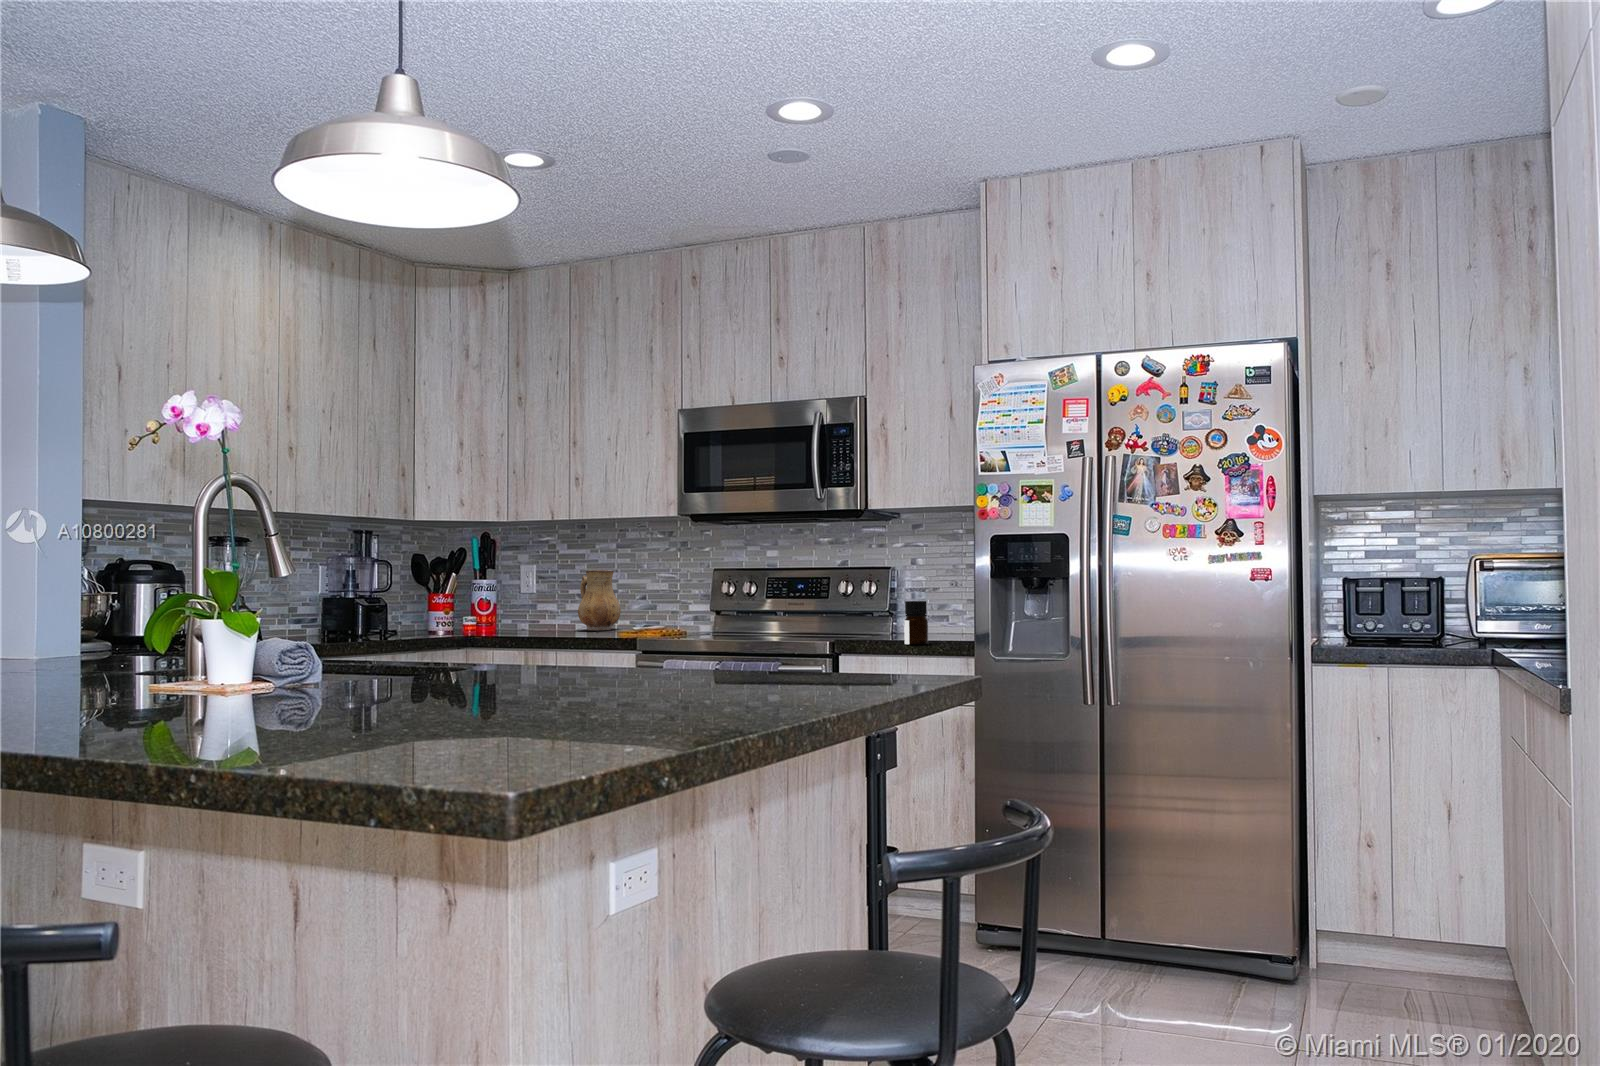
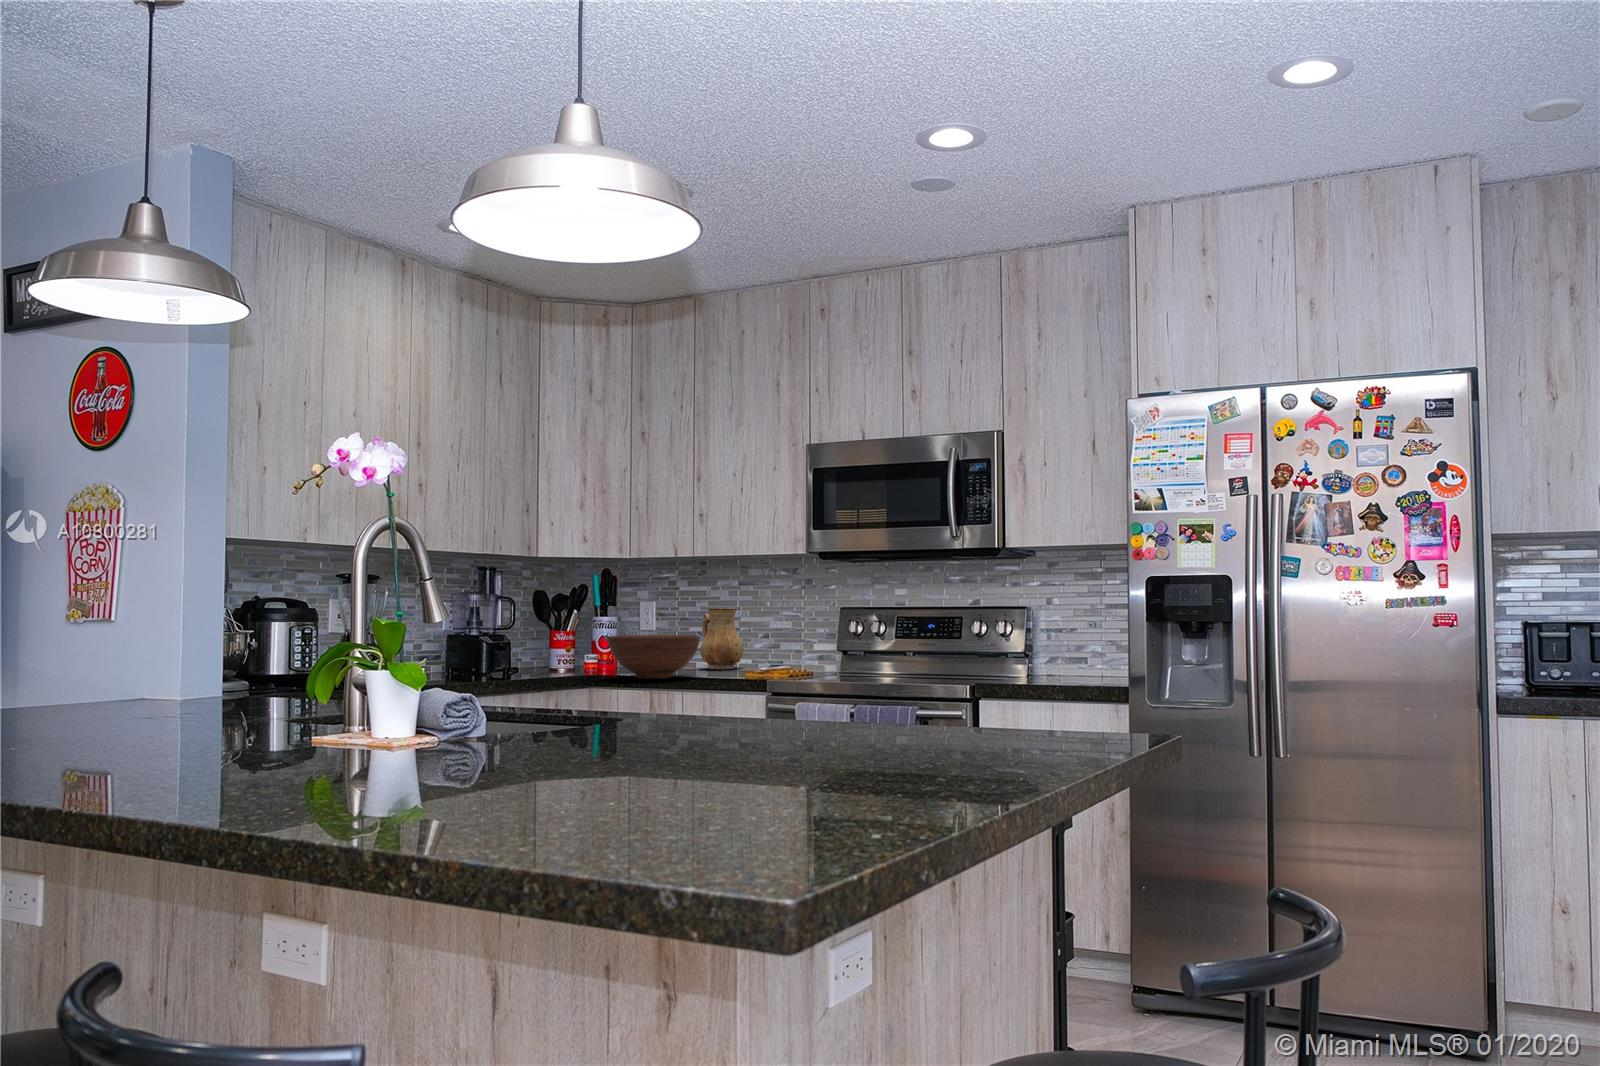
fruit bowl: none [483,597,575,639] -> present [608,635,700,679]
bottle: present [904,601,928,644] -> none [1049,644,1074,689]

